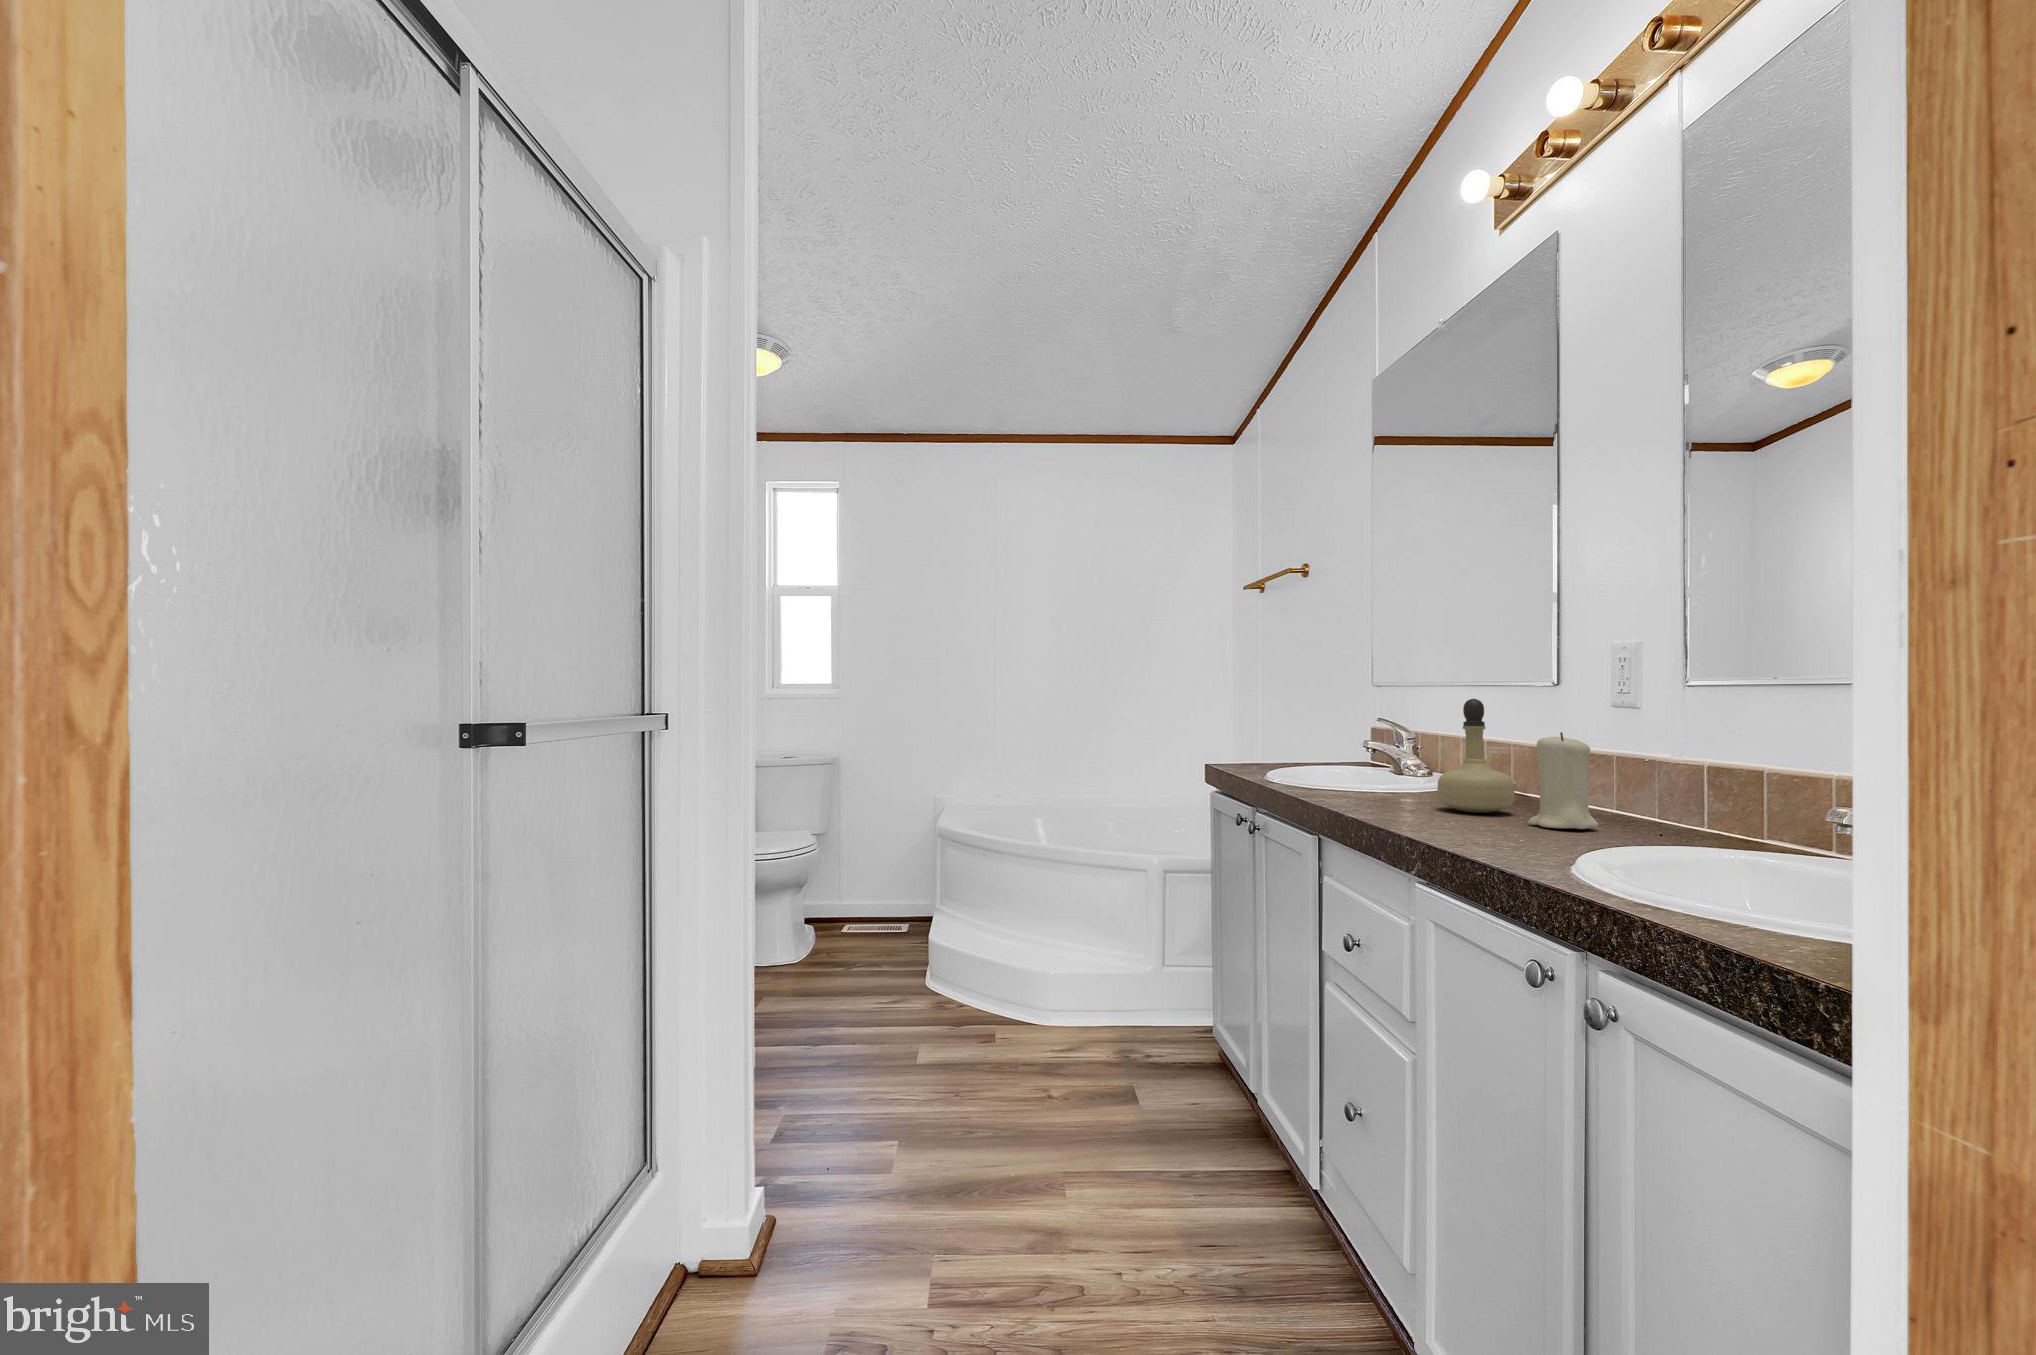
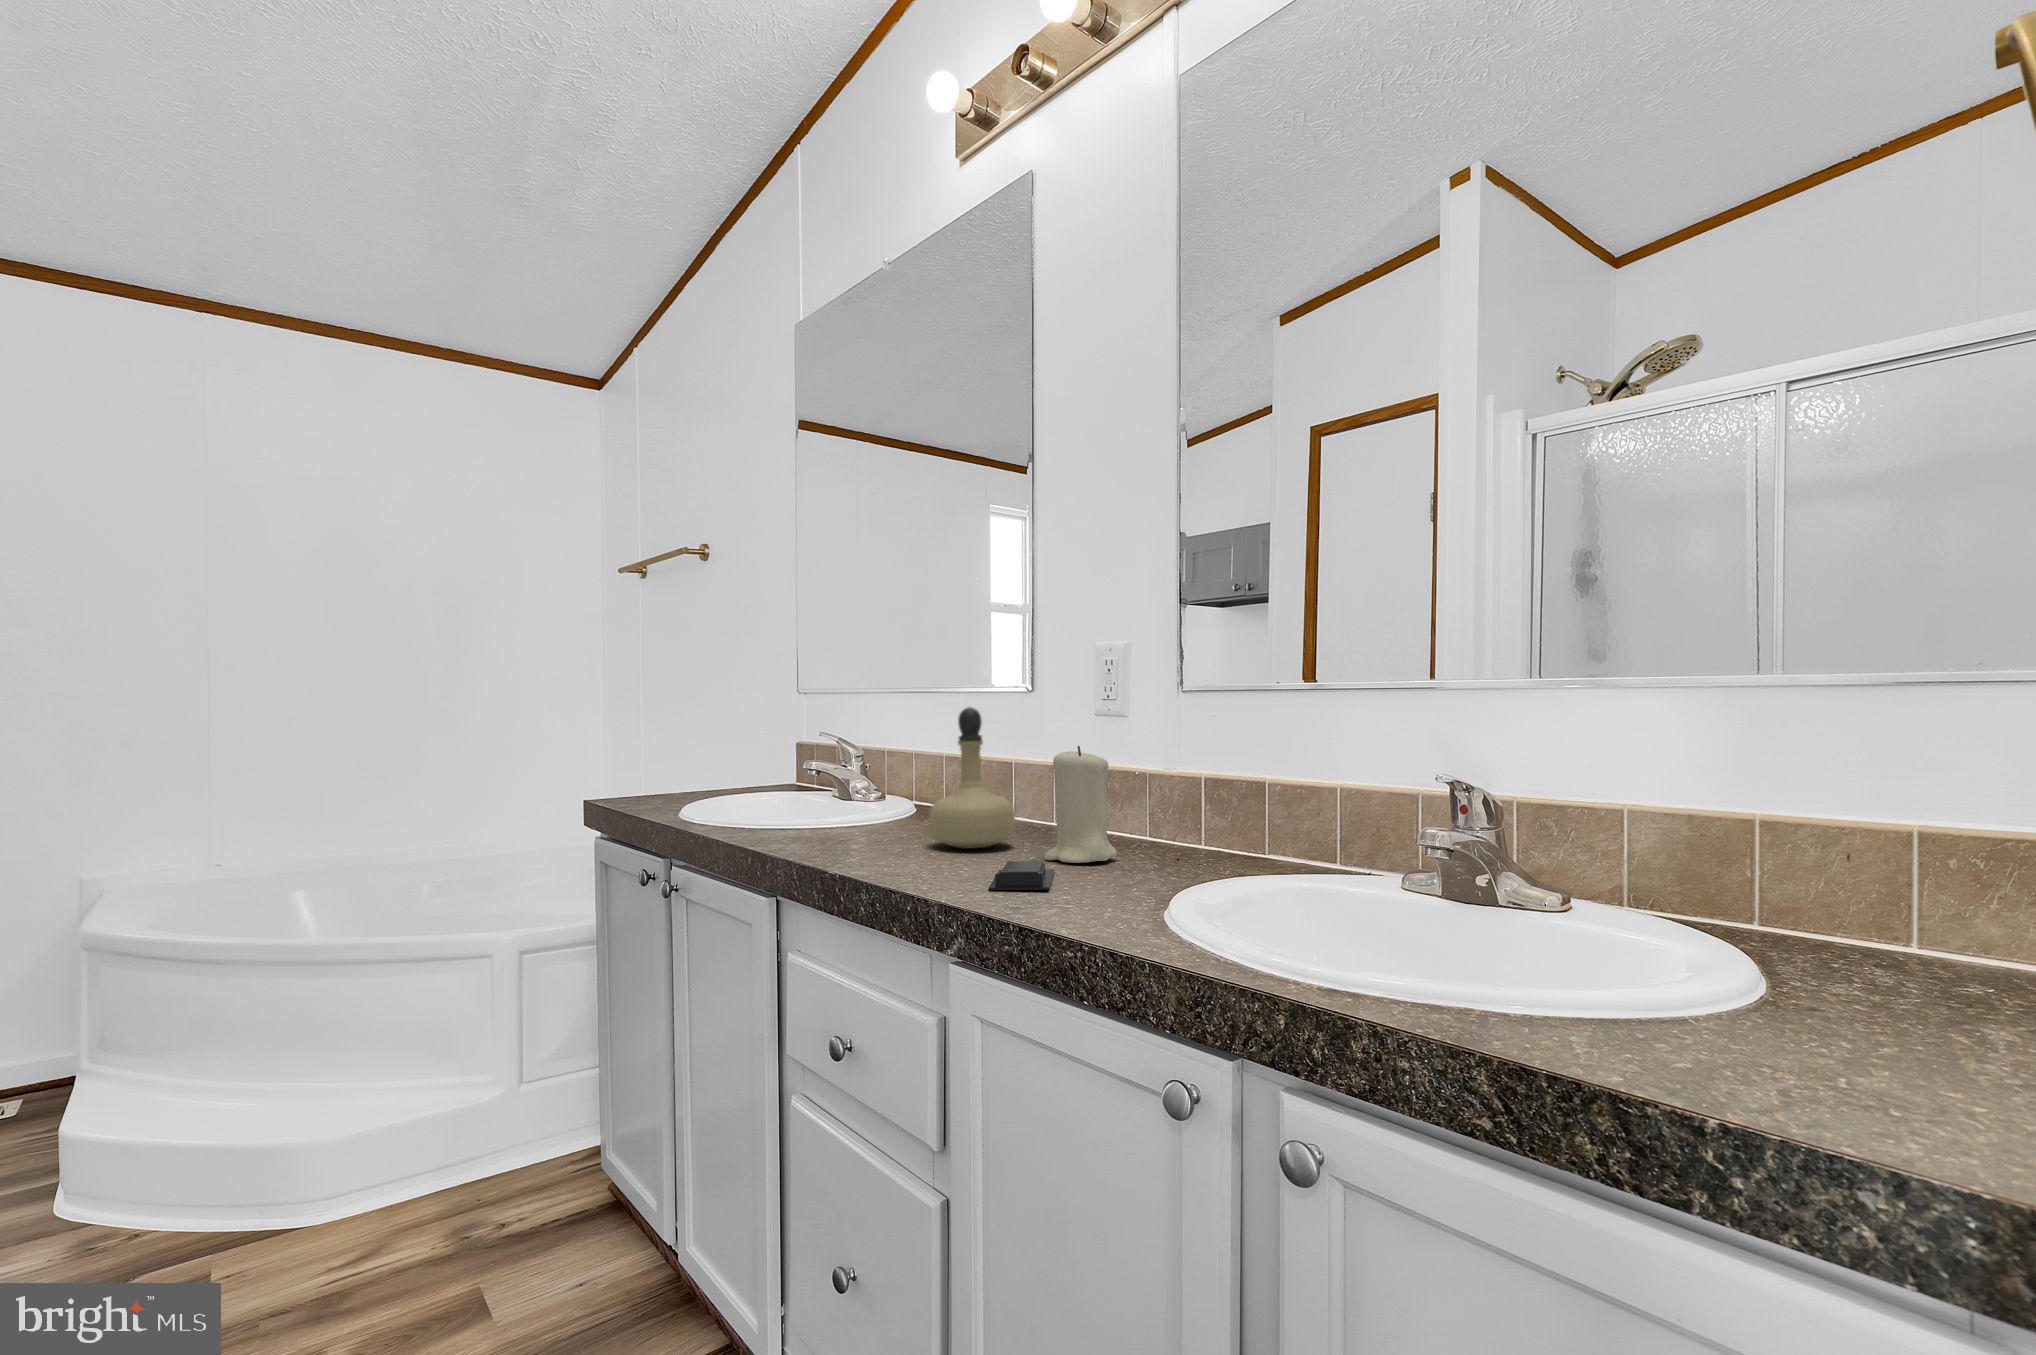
soap bar: none [1452,818,1524,838] -> present [988,860,1054,890]

